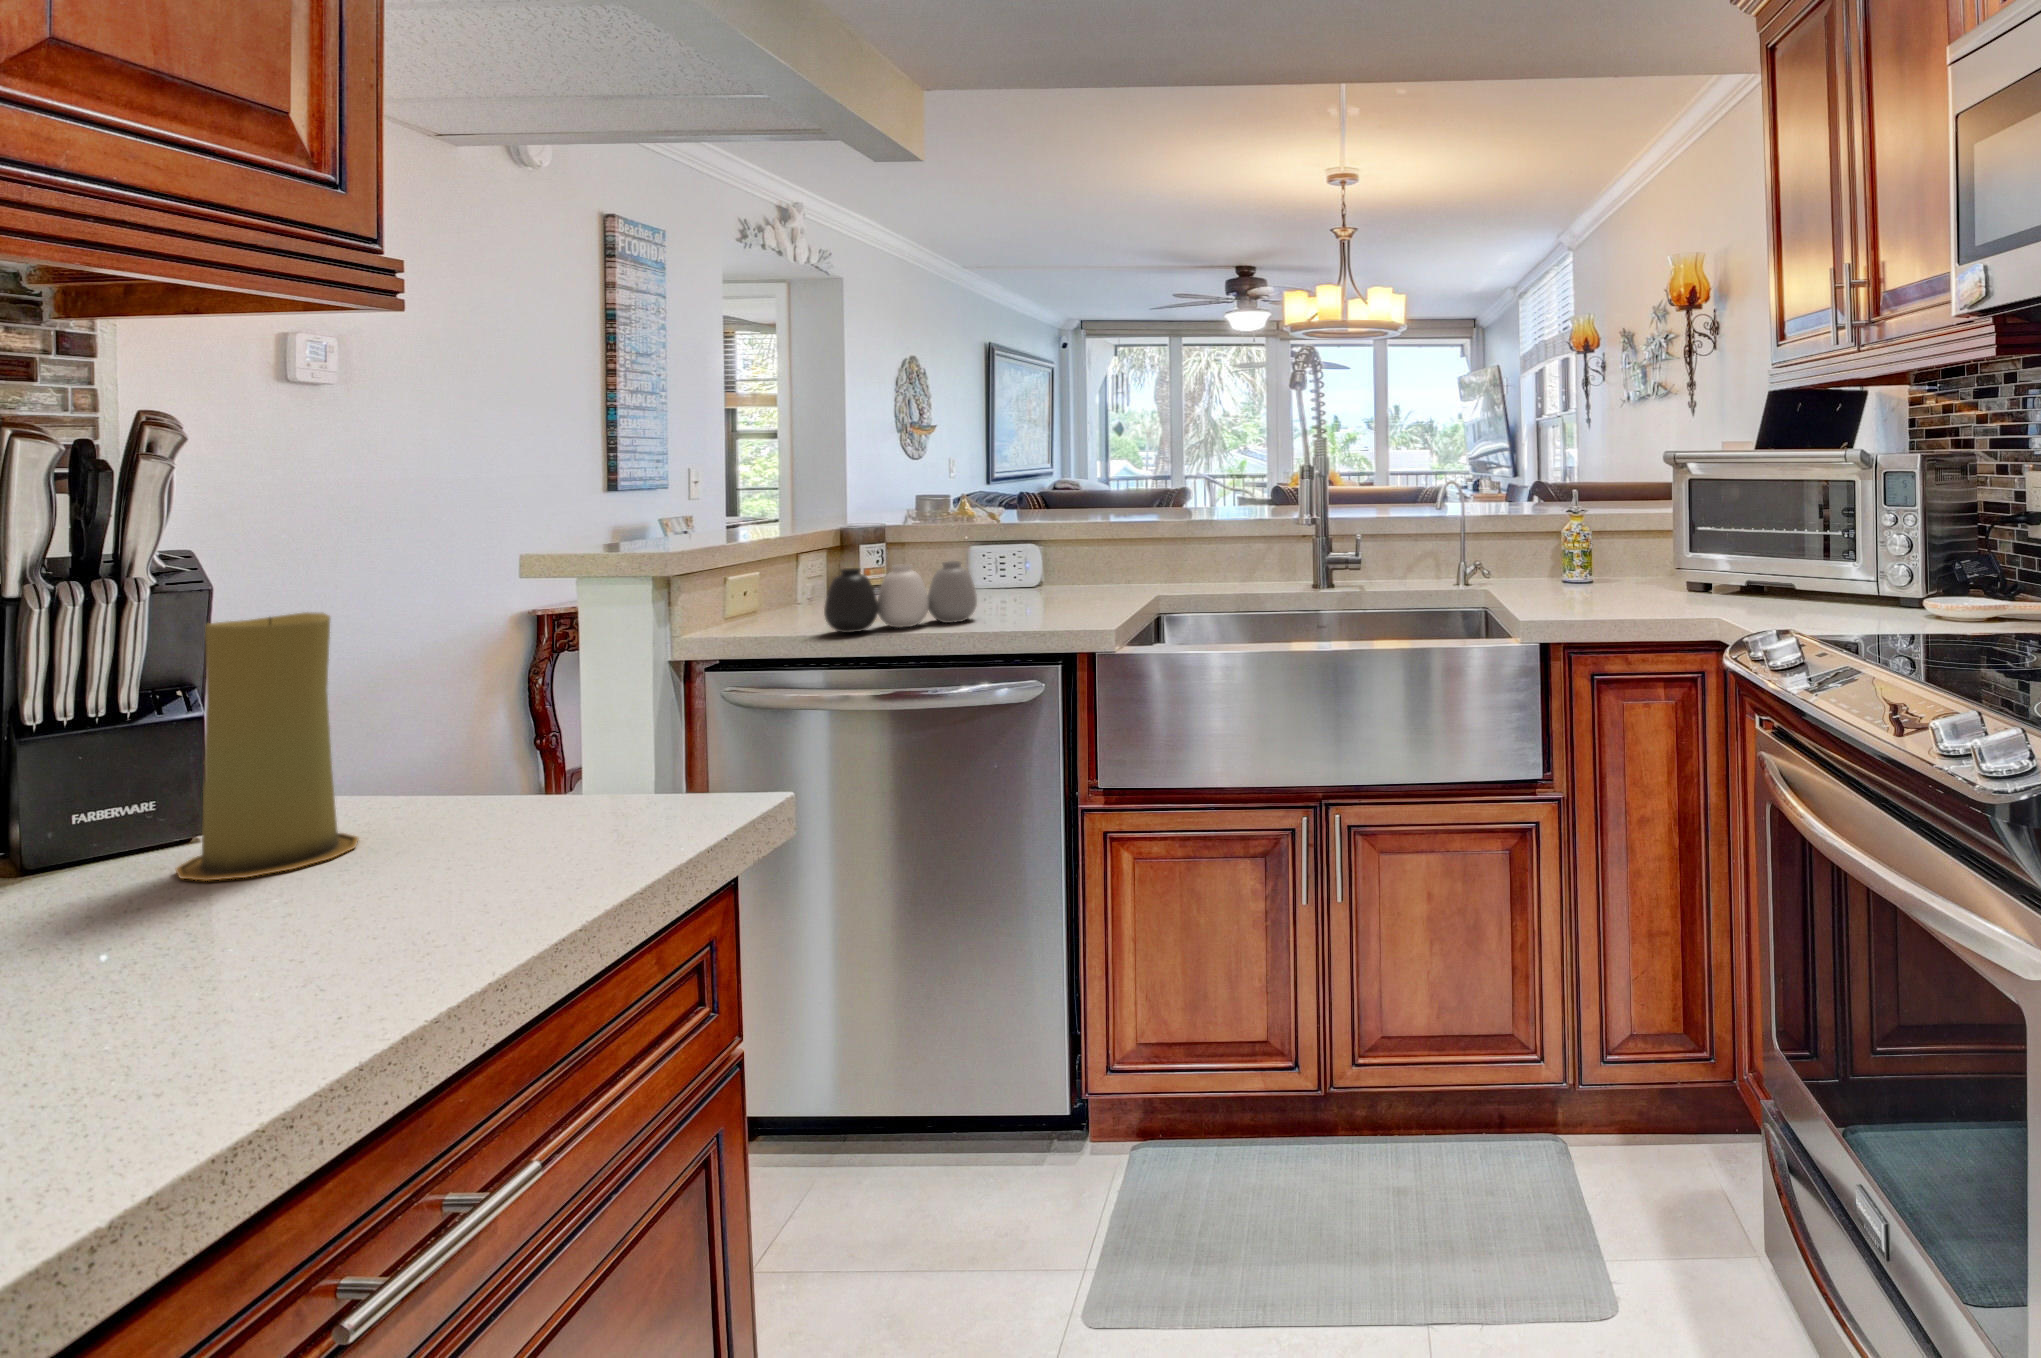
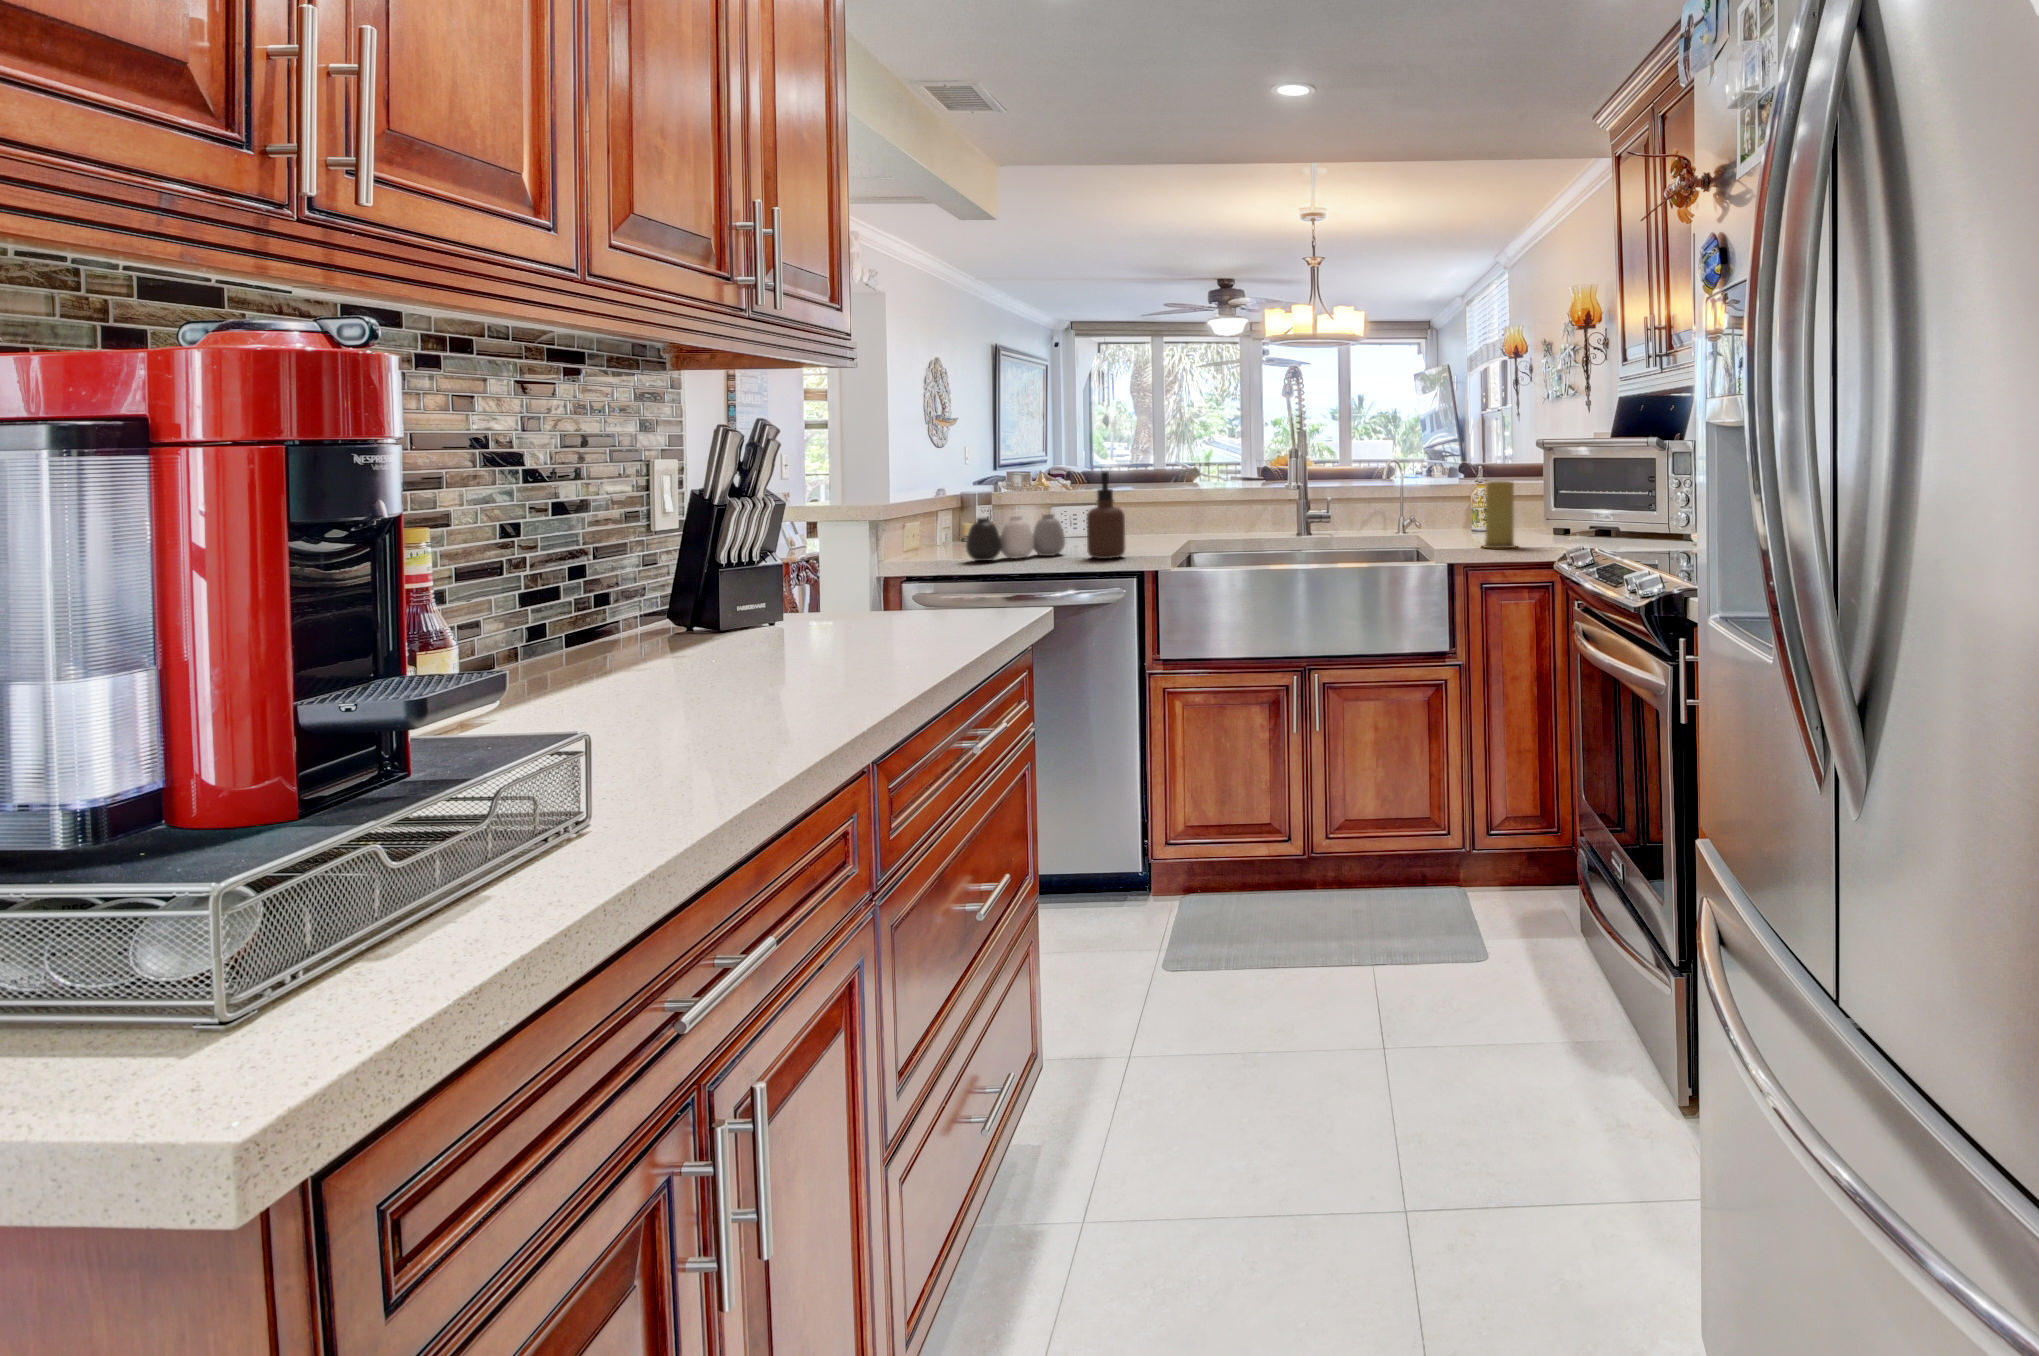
soap dispenser: none [1002,500,1060,629] -> present [1087,471,1125,559]
candle: present [176,612,358,881] -> present [1483,481,1516,548]

